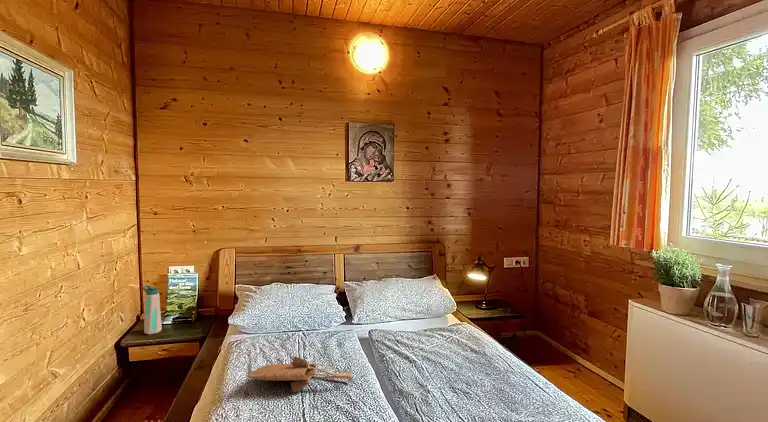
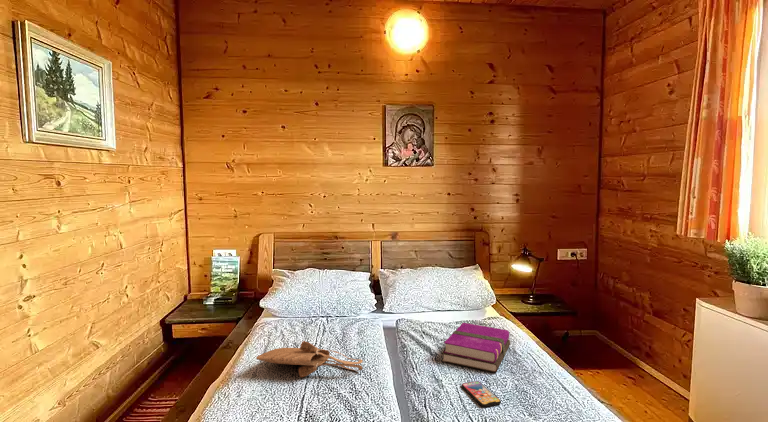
water bottle: present [142,285,162,334] -> none [186,267,204,313]
hardback book: none [423,331,480,375] -> present [442,323,510,372]
smartphone: none [447,384,485,406] -> present [462,381,501,407]

